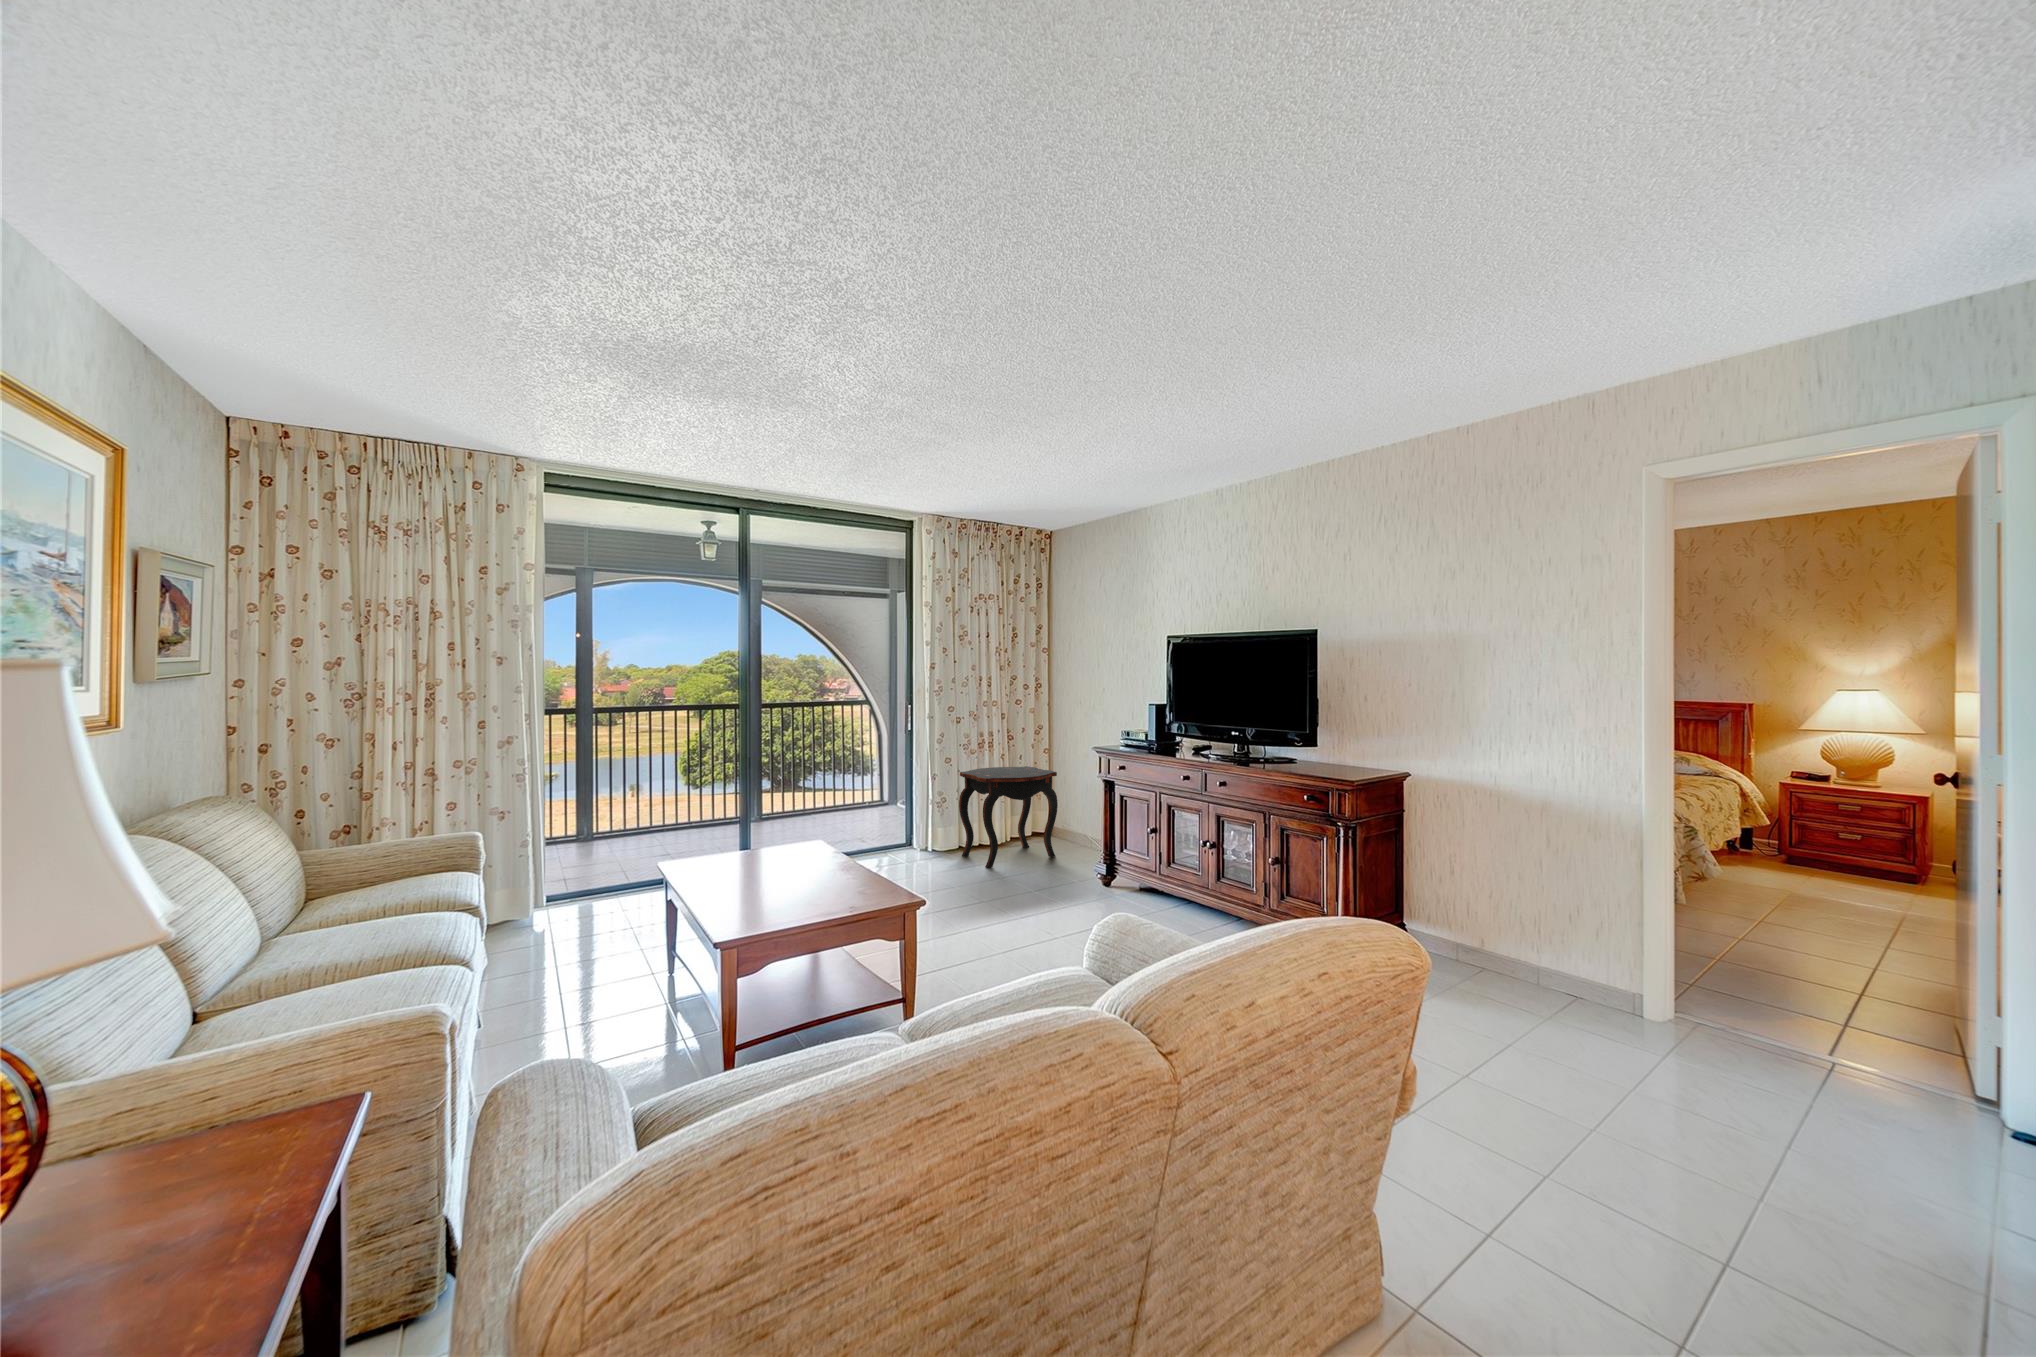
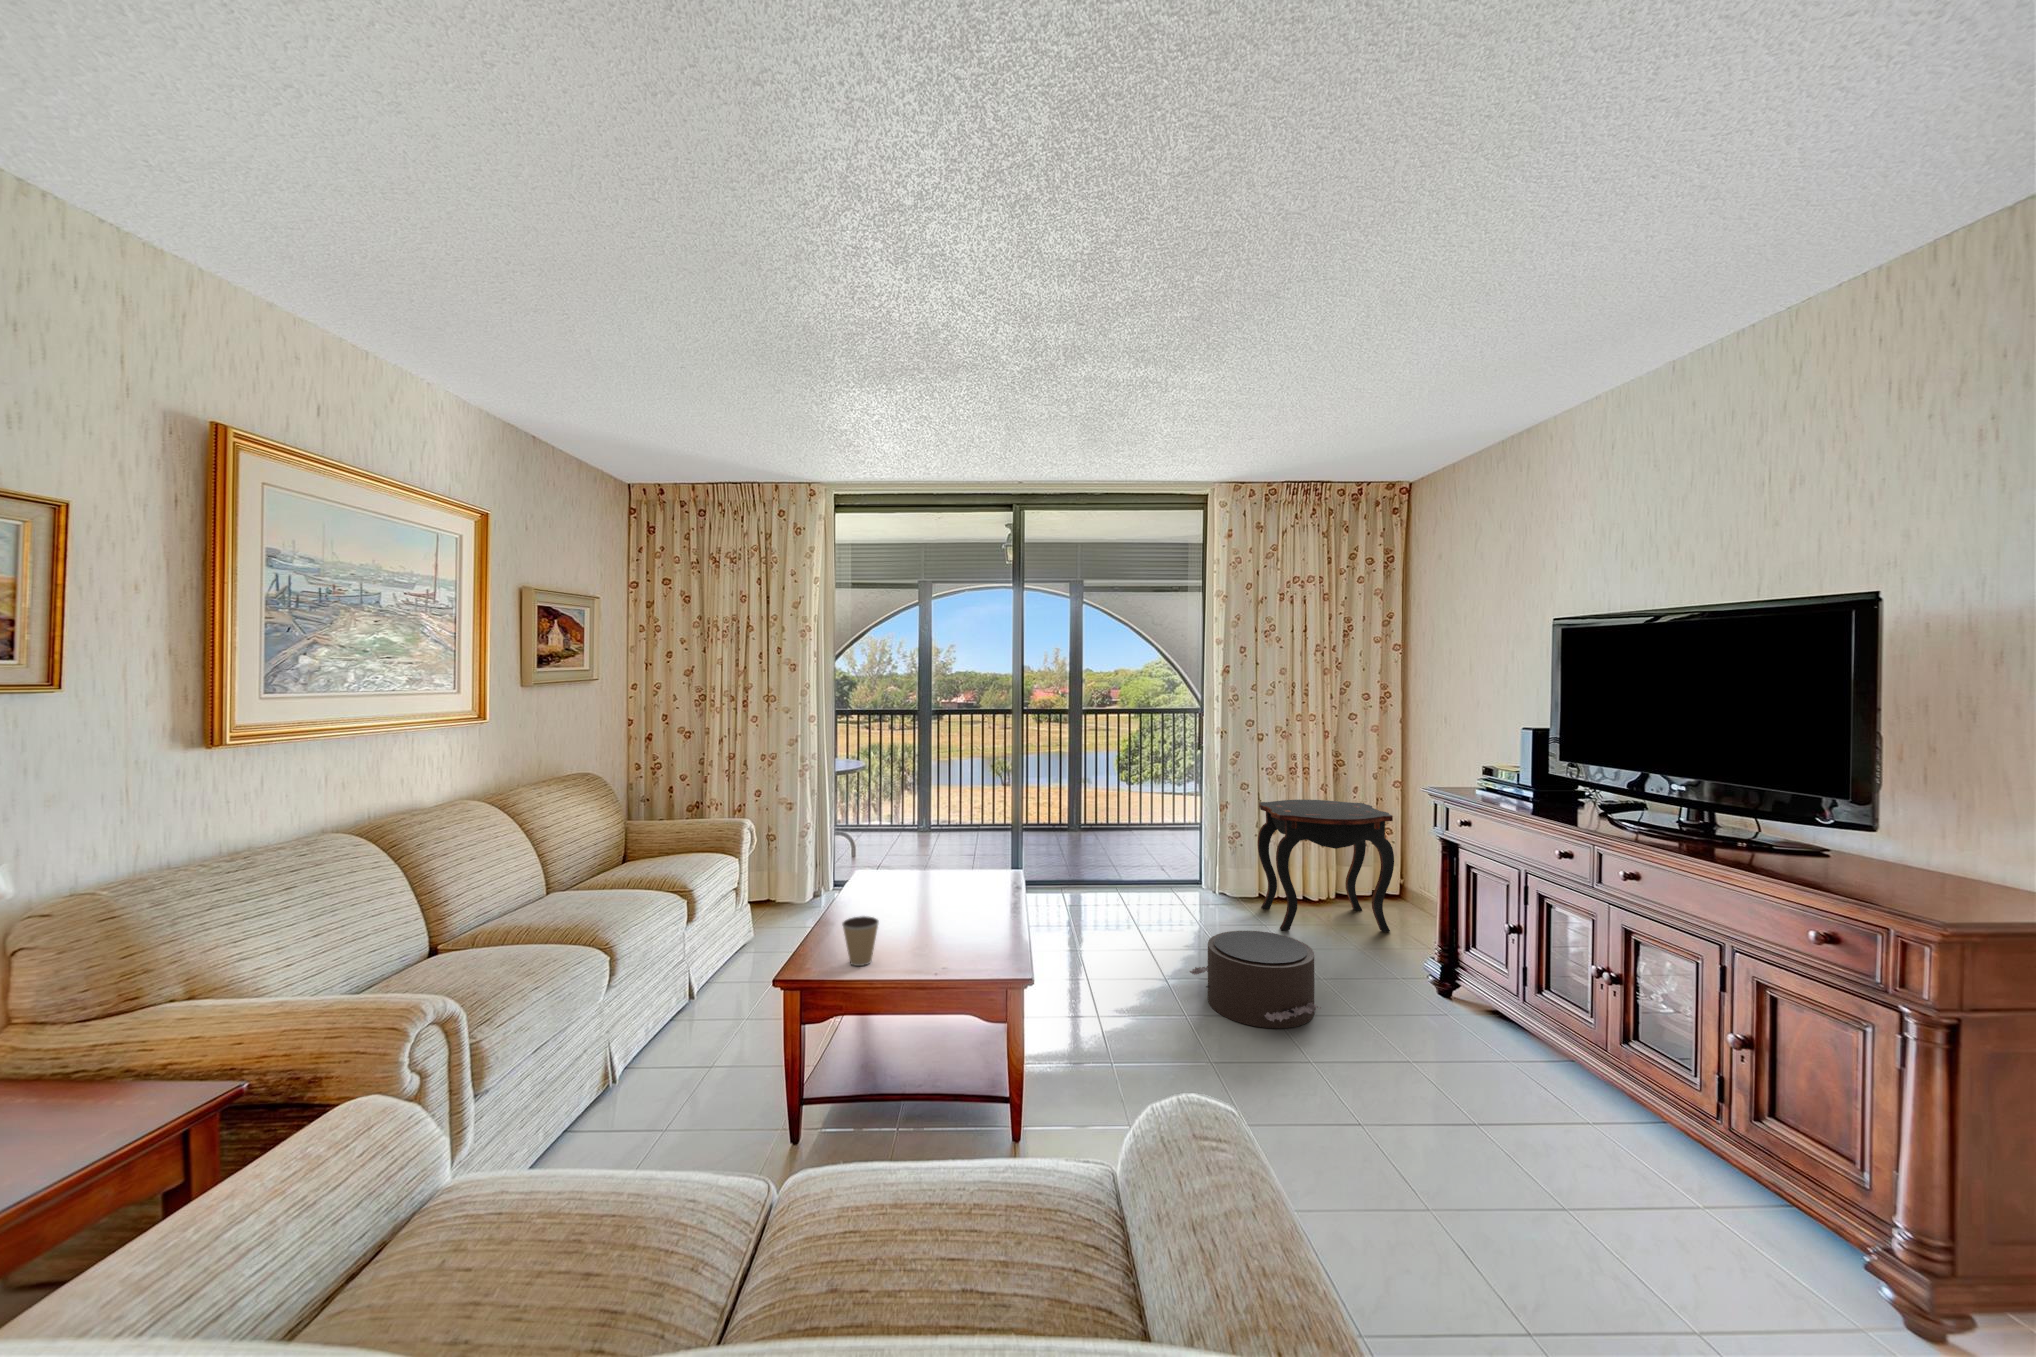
pouf: none [954,862,1056,927] -> present [1190,930,1321,1028]
coffee cup: none [768,875,802,917] -> present [842,916,879,966]

